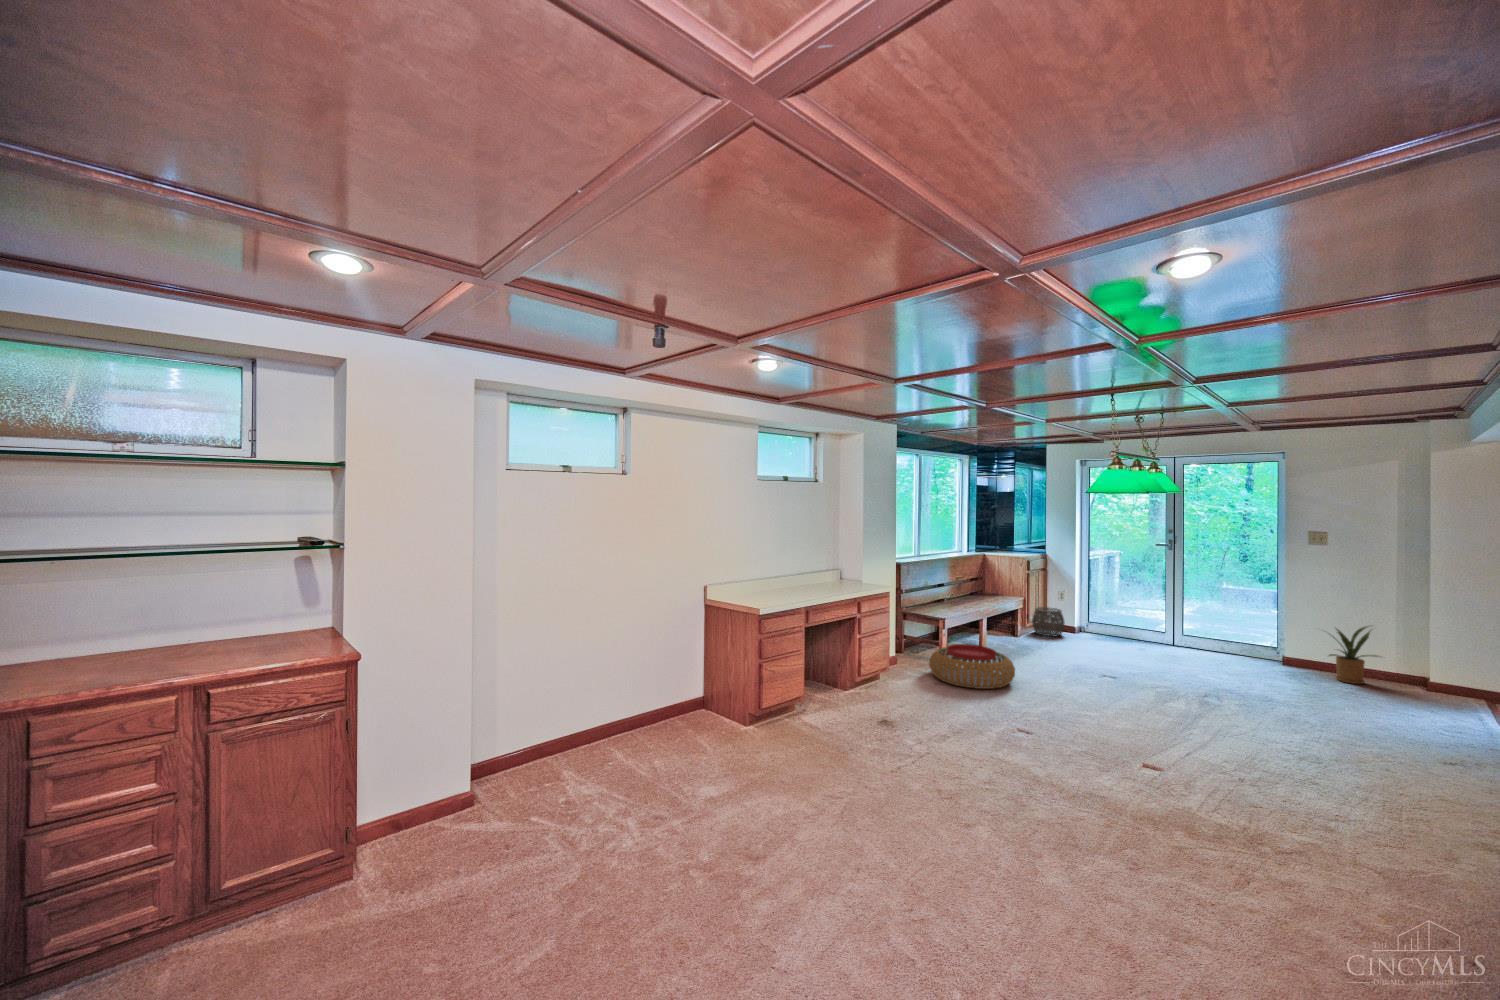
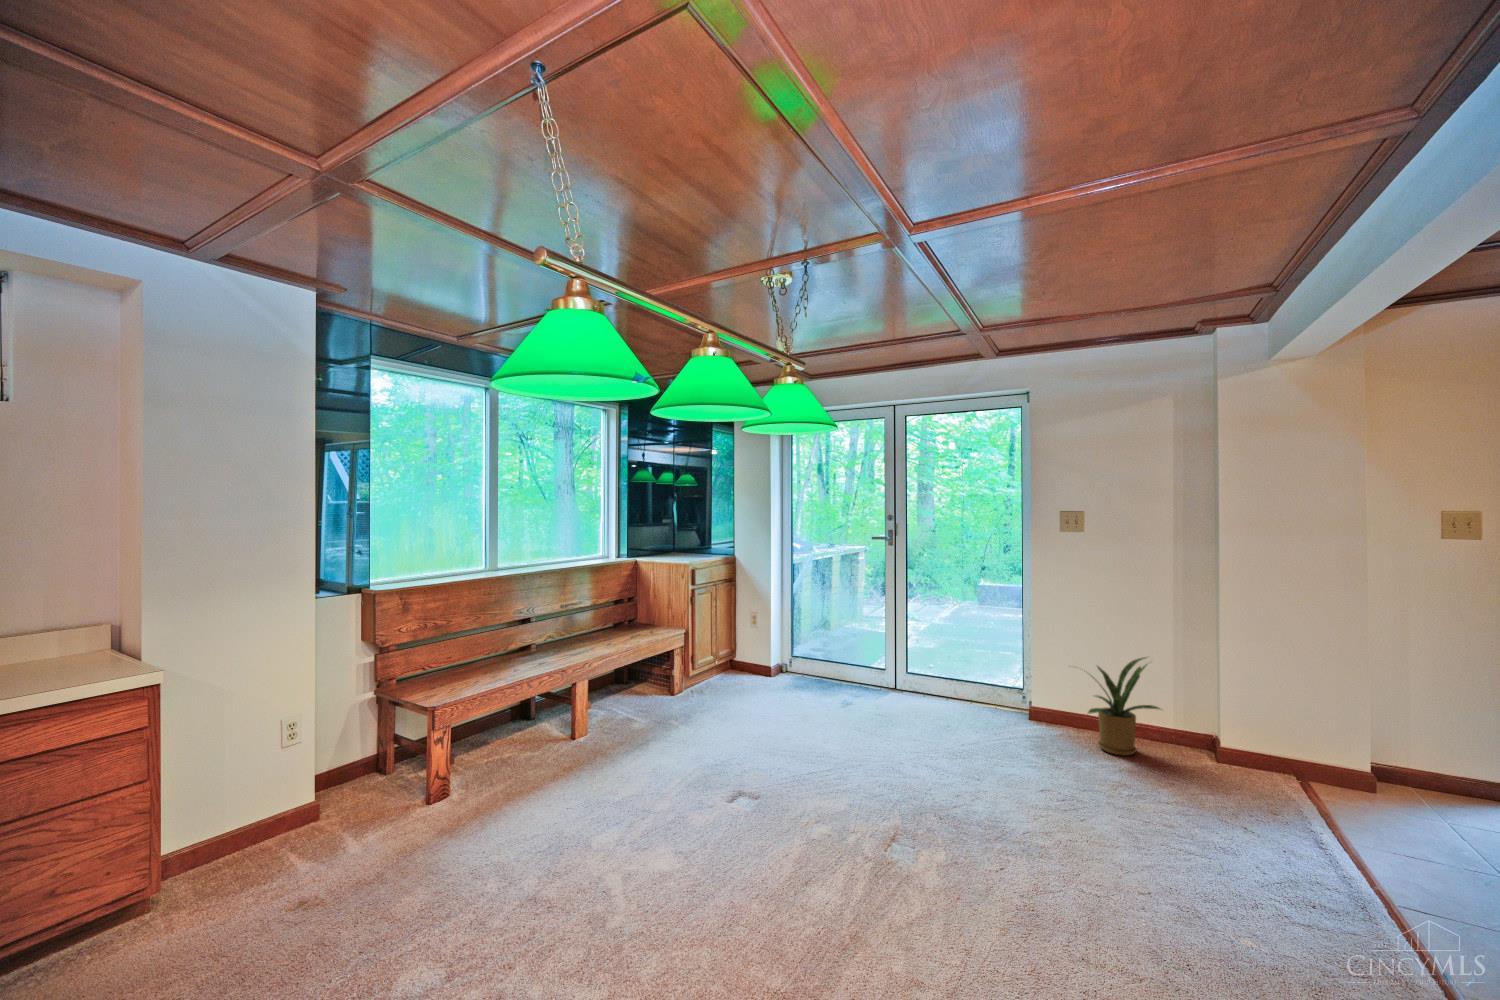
woven basket: present [1032,607,1065,637] -> none [699,641,747,691]
pouf: present [929,644,1015,689] -> none [308,776,522,920]

